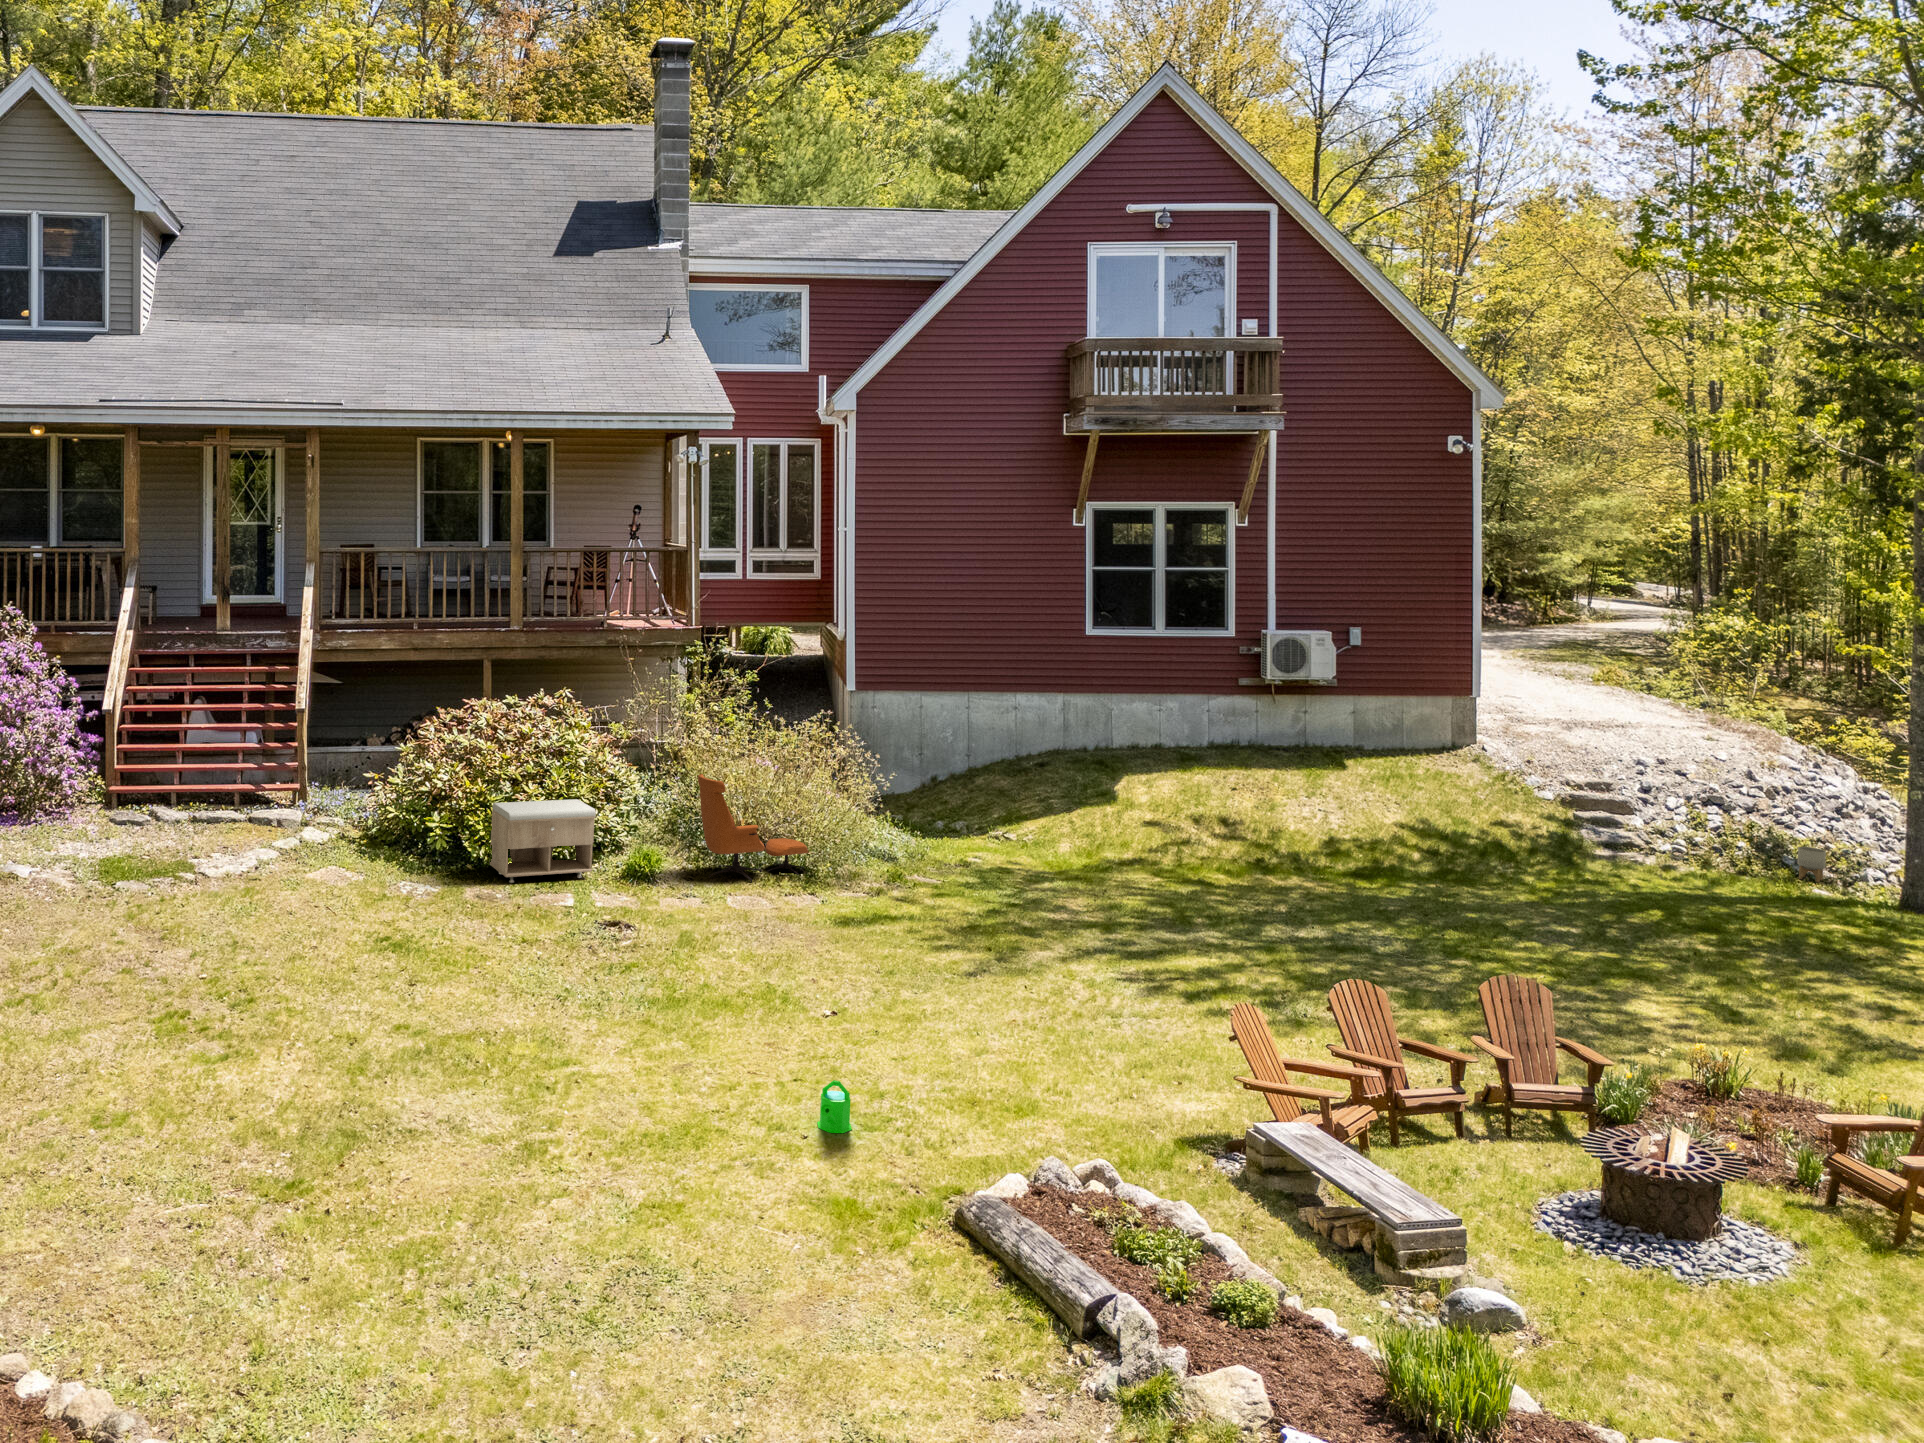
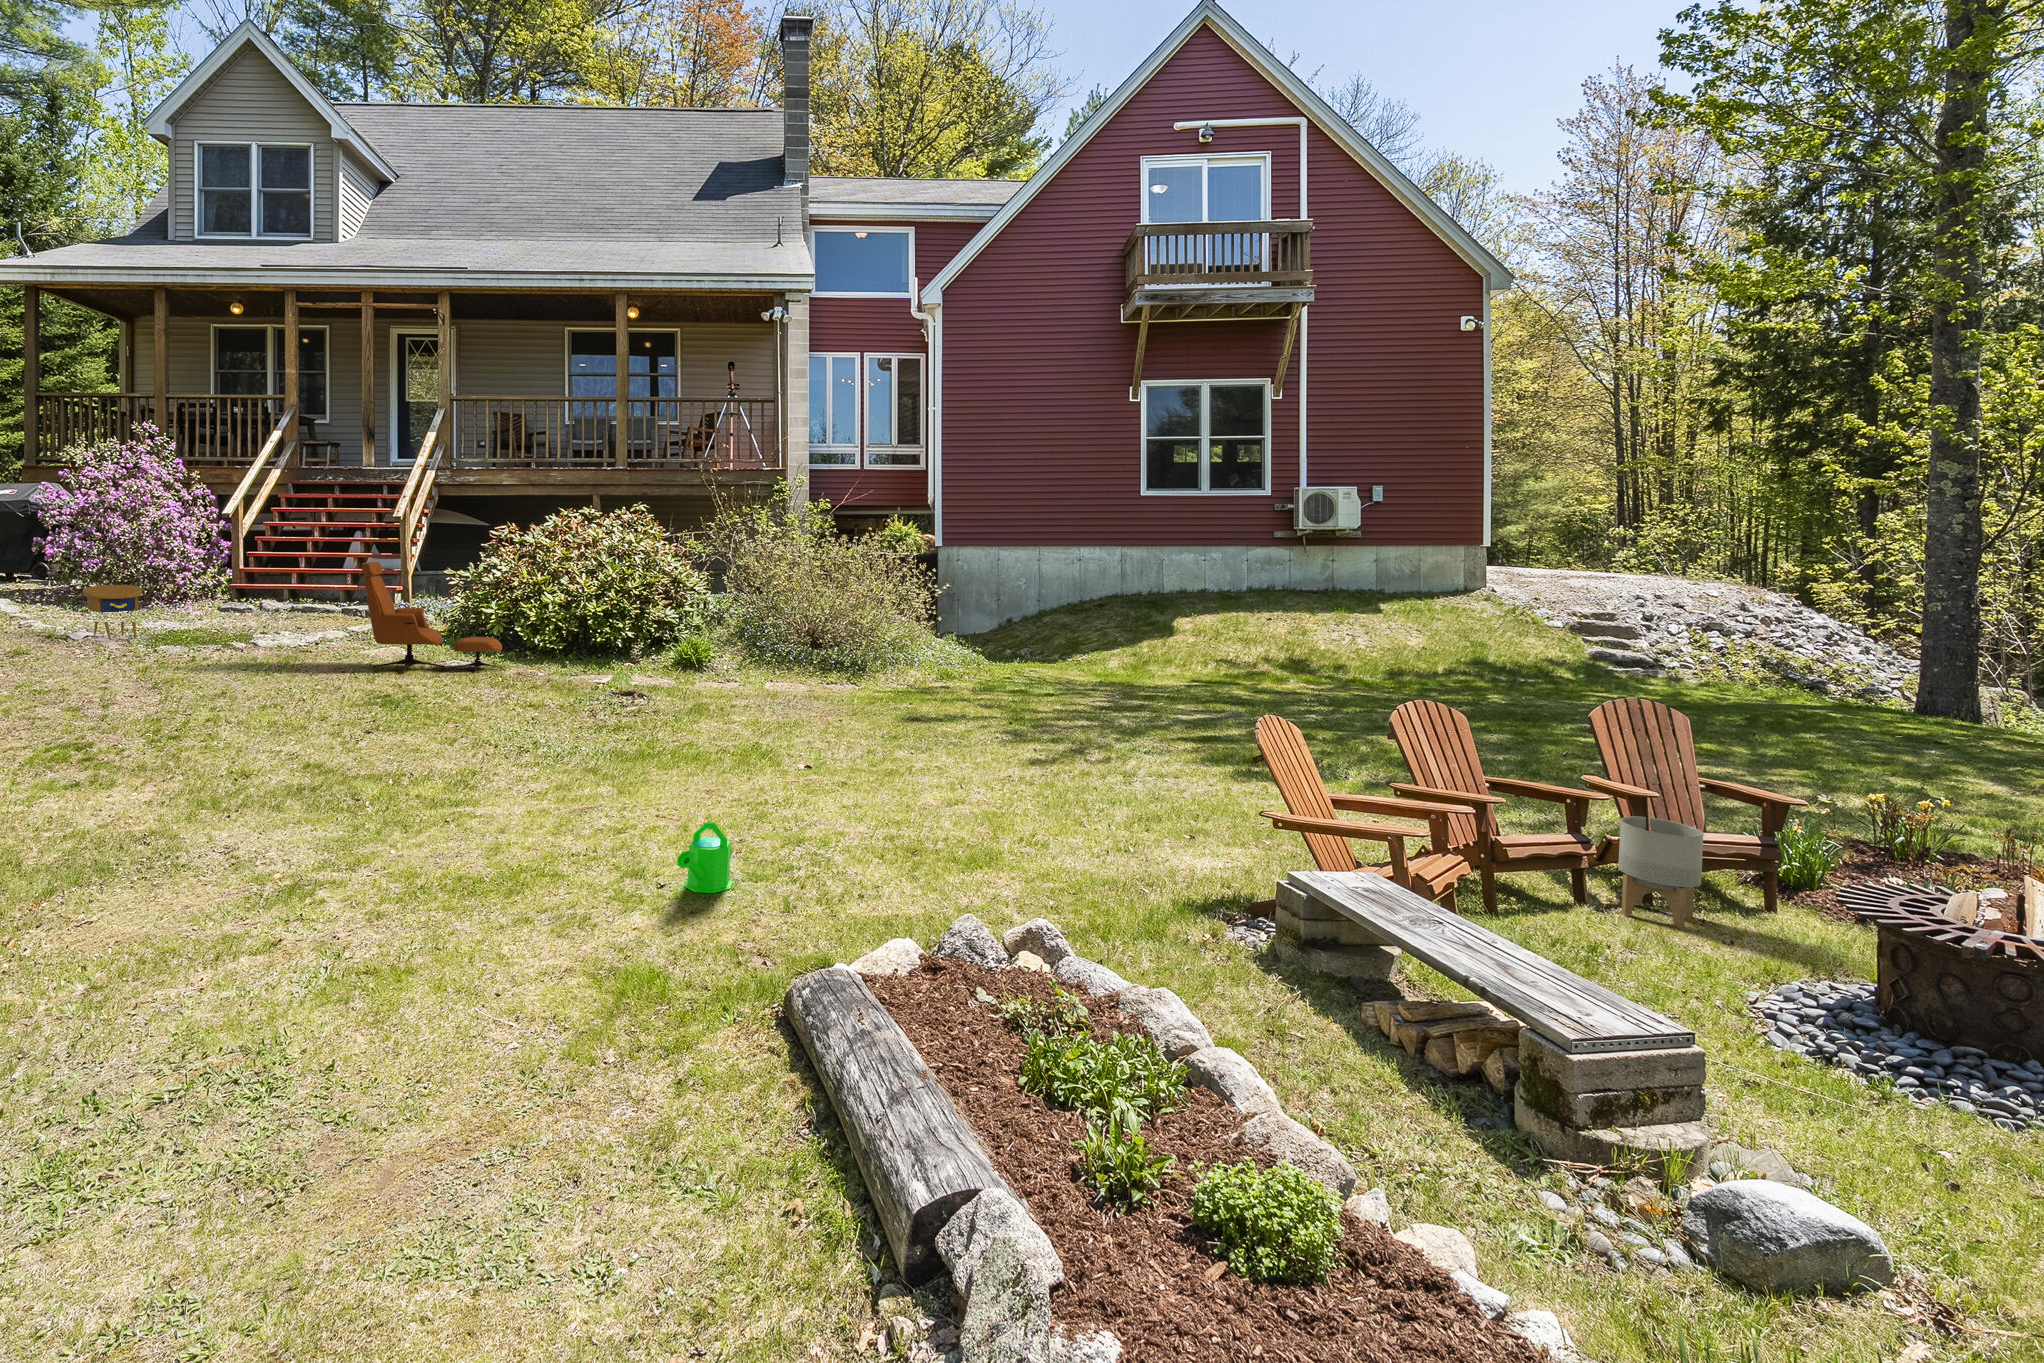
lounge chair: present [698,774,808,882] -> present [362,562,502,674]
side table: none [12,777,66,838] -> present [83,585,142,640]
storage bench: present [490,799,596,883] -> none [533,598,633,673]
planter: present [1797,847,1826,882] -> present [1618,816,1703,928]

